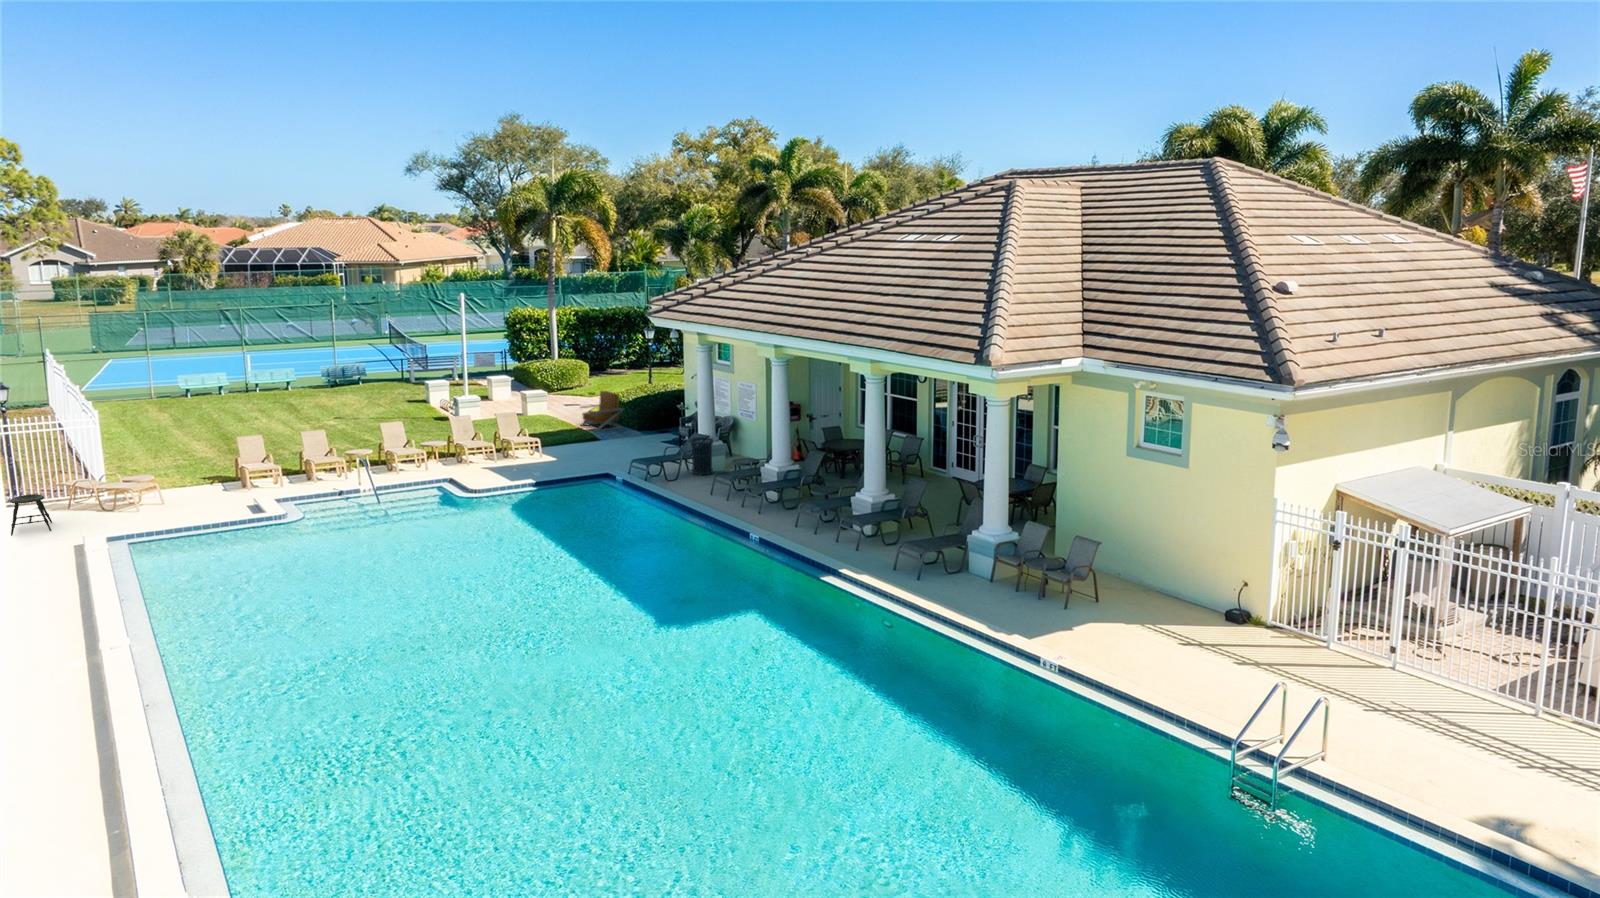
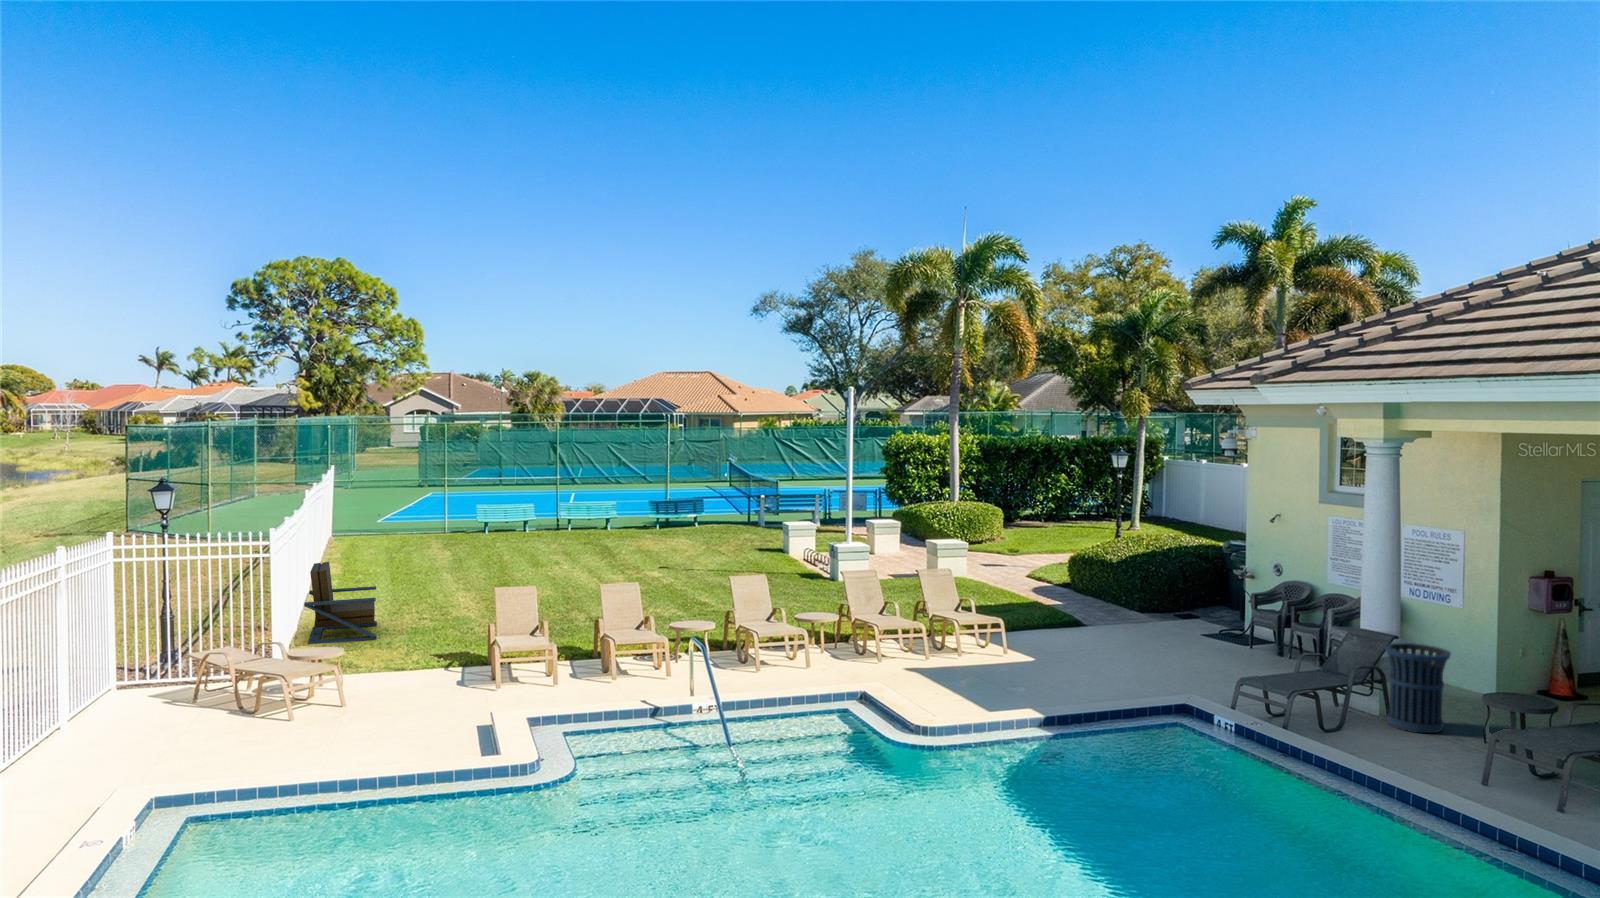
lounge chair: present [581,391,623,431] -> present [304,562,377,644]
stool: present [10,494,52,536] -> none [15,680,120,769]

